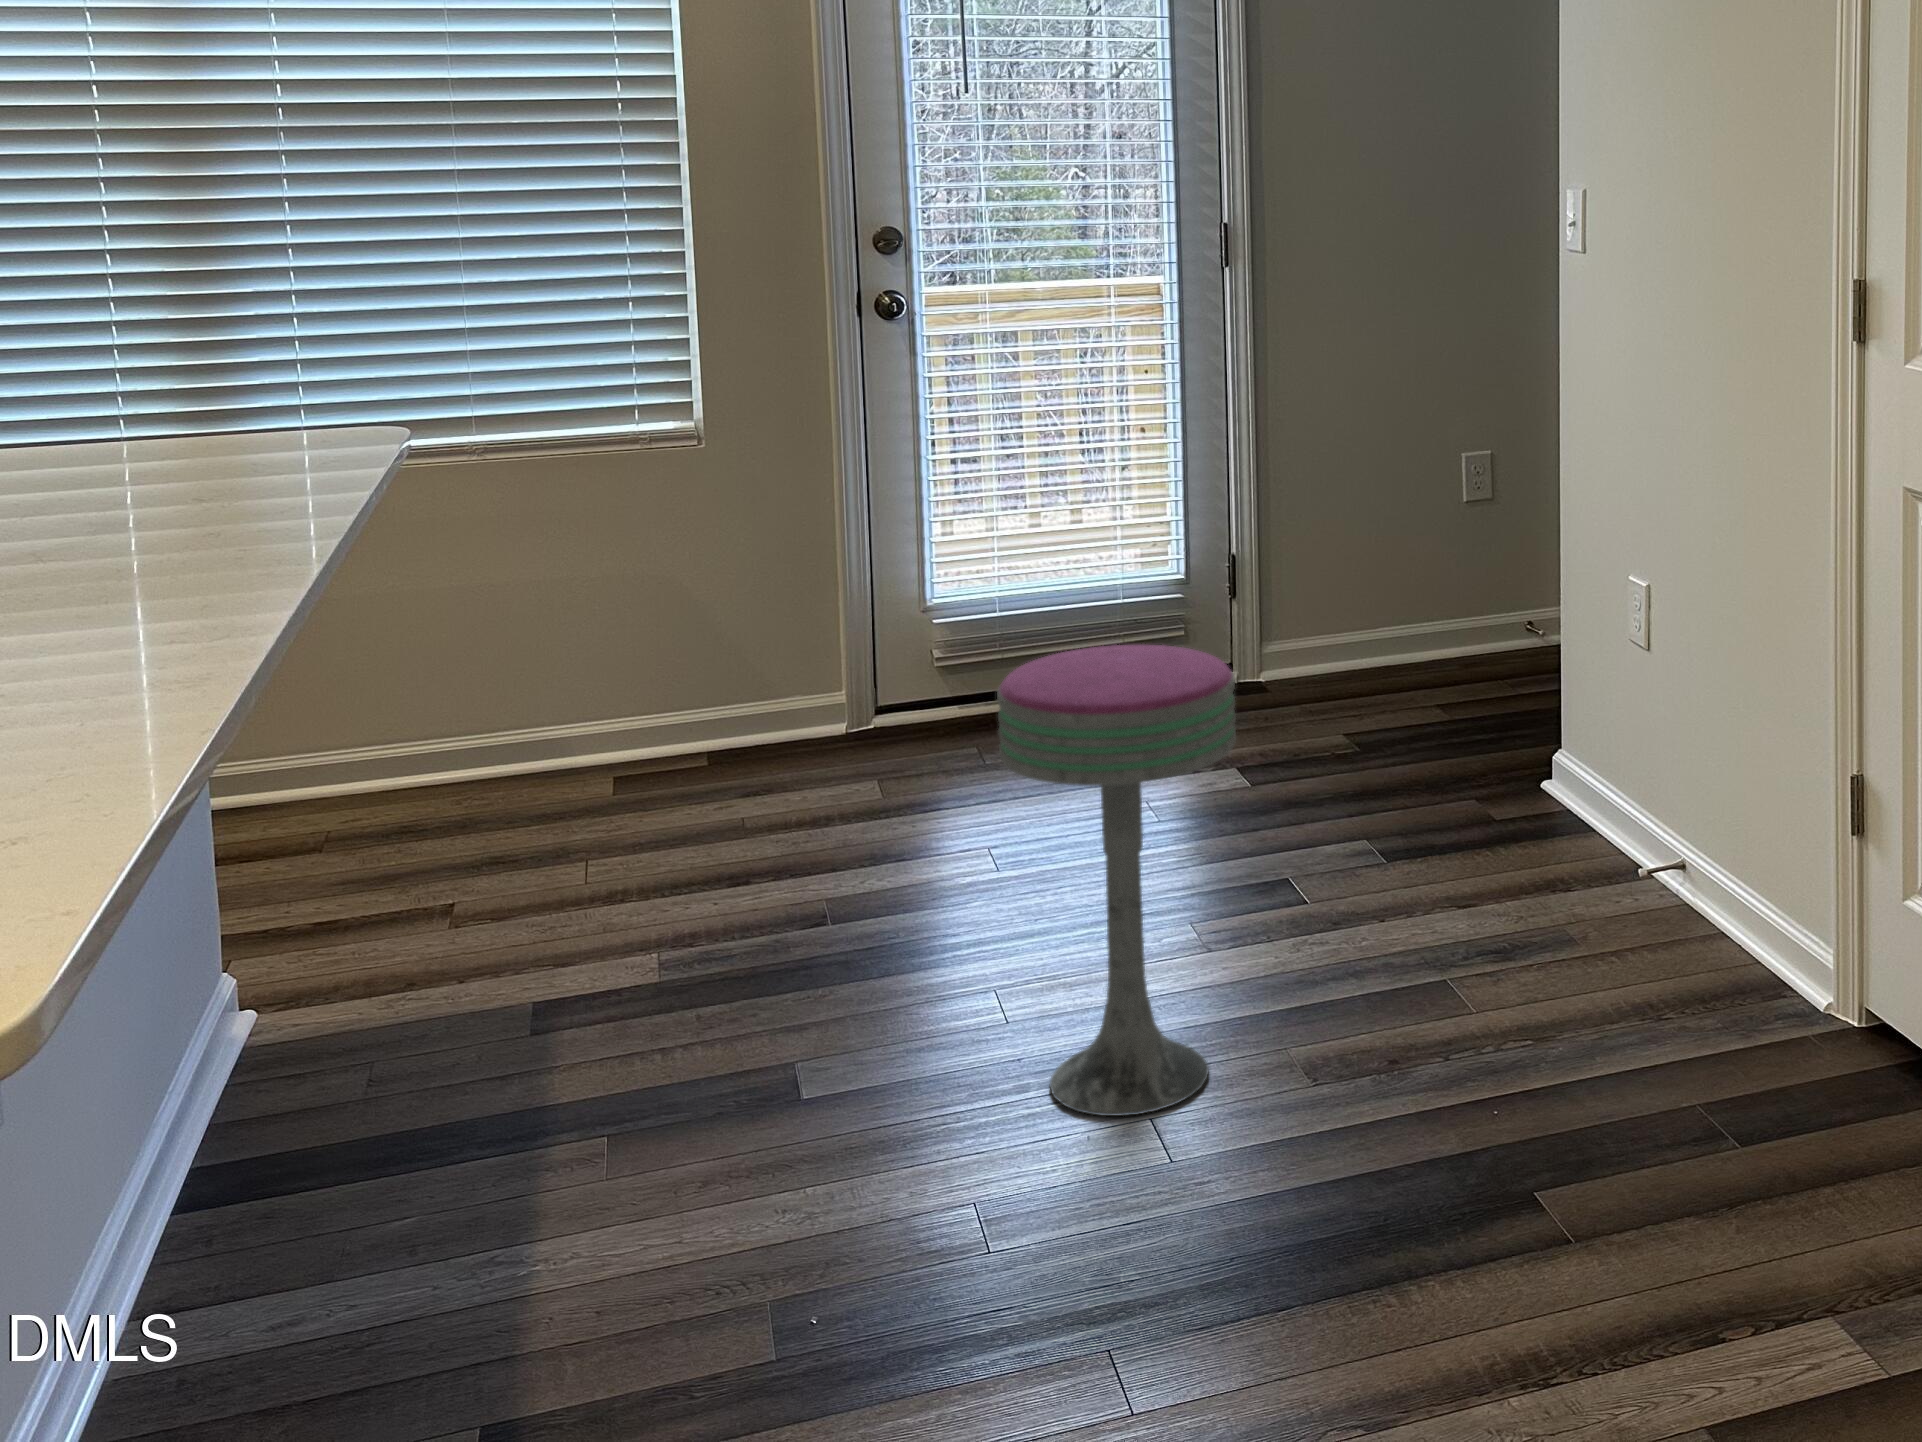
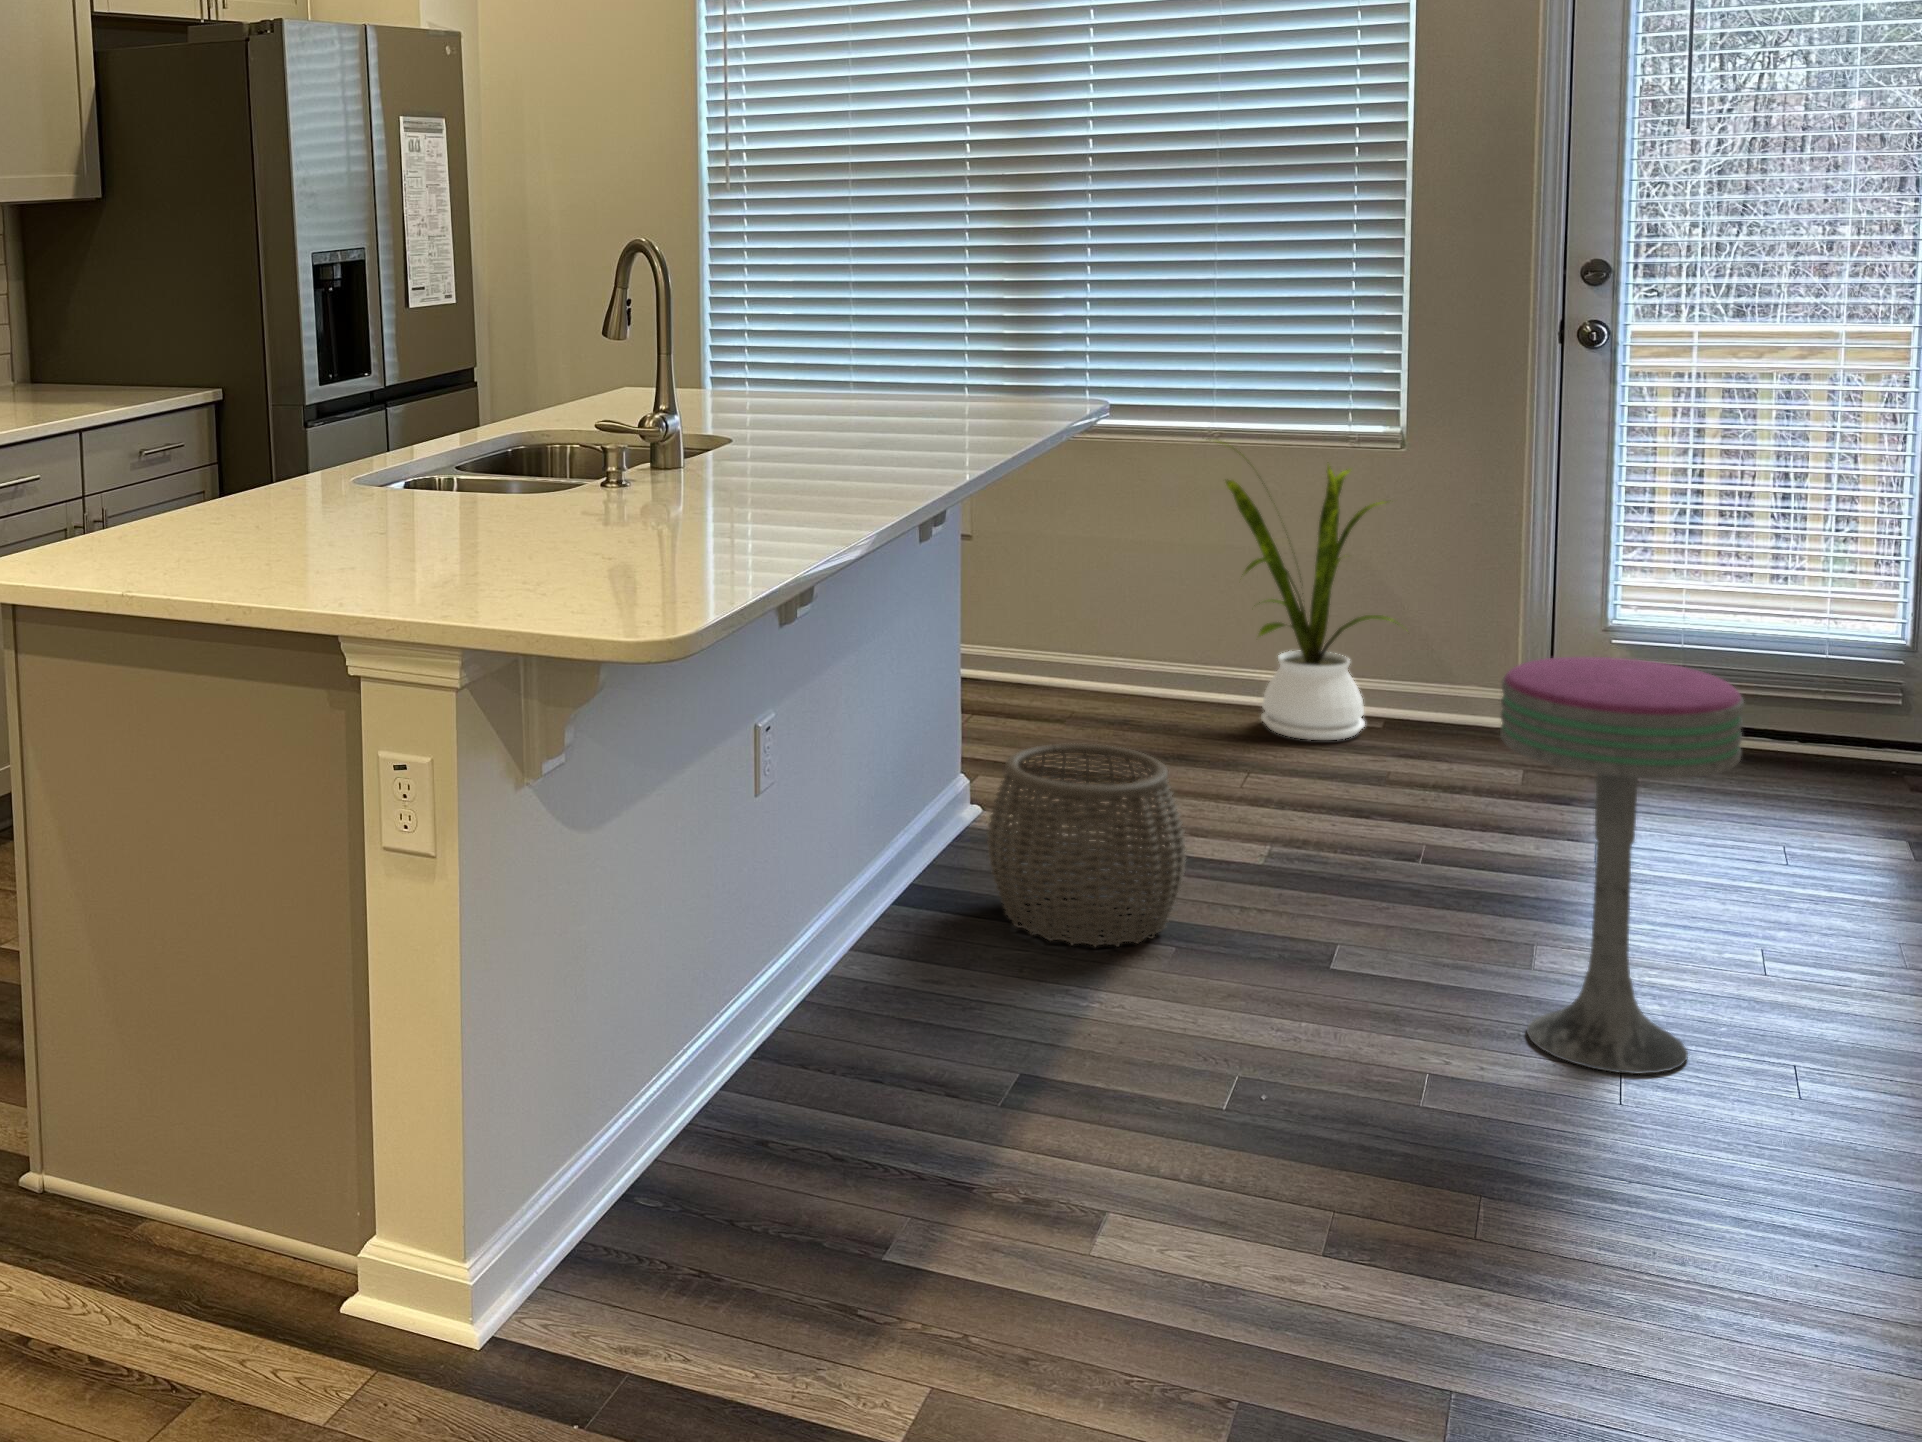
house plant: none [470,456,736,802] -> present [1226,452,1397,740]
woven basket: none [313,885,612,1190] -> present [988,744,1186,947]

